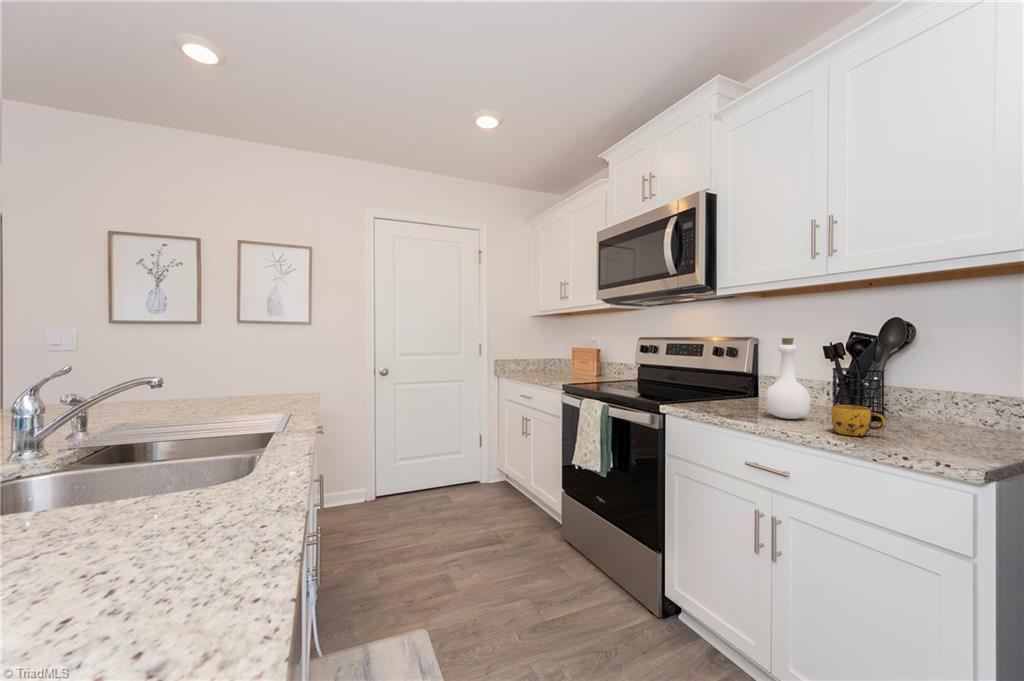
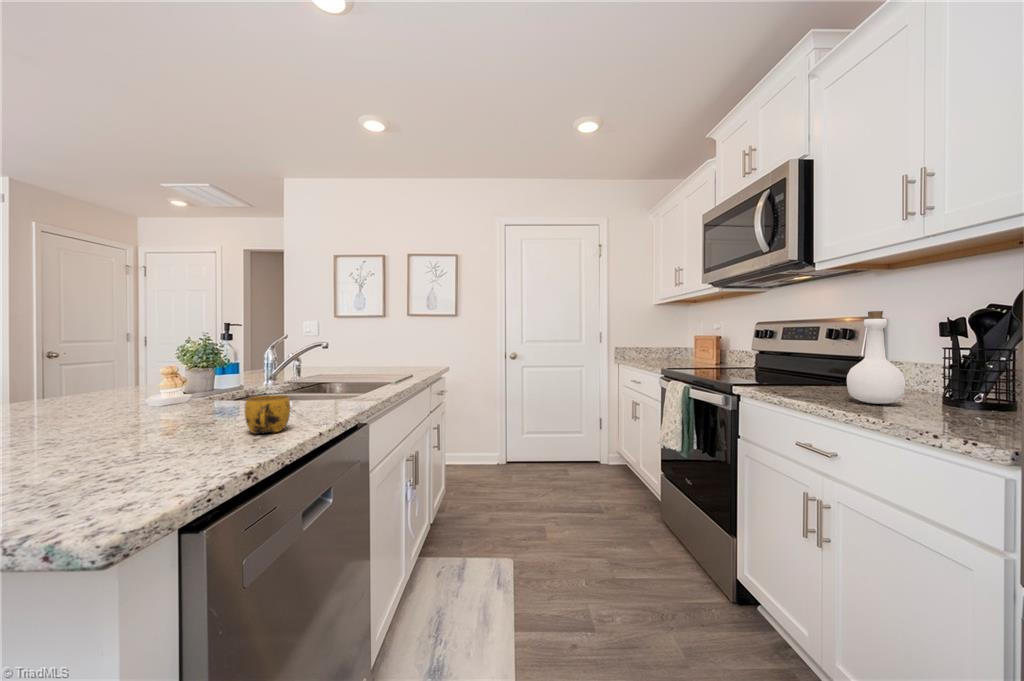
mug: present [831,405,885,436] -> present [245,395,290,434]

